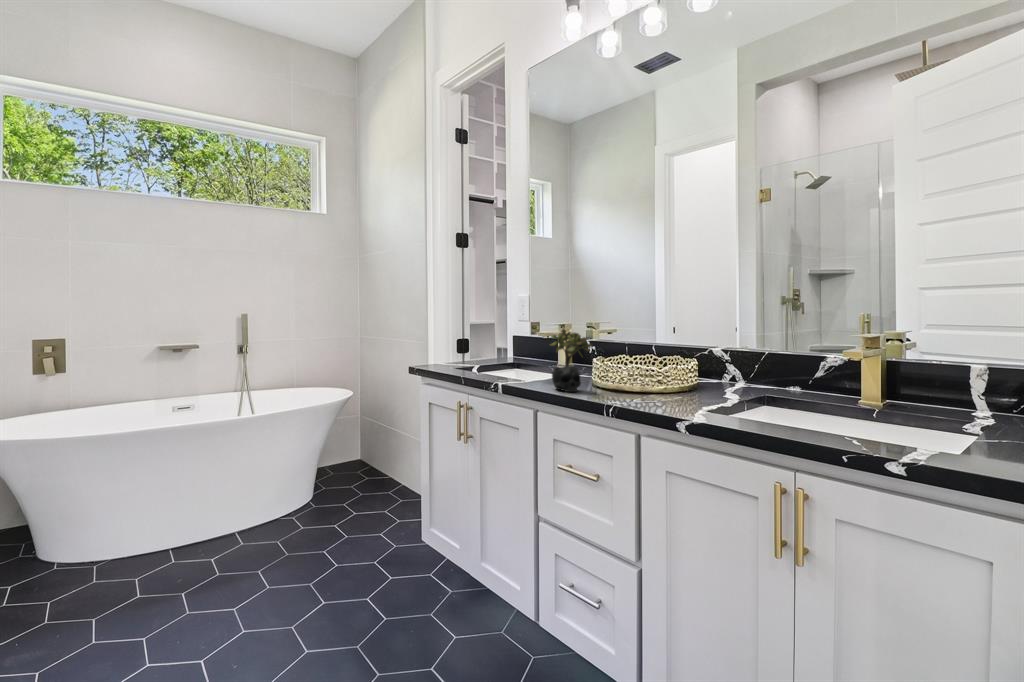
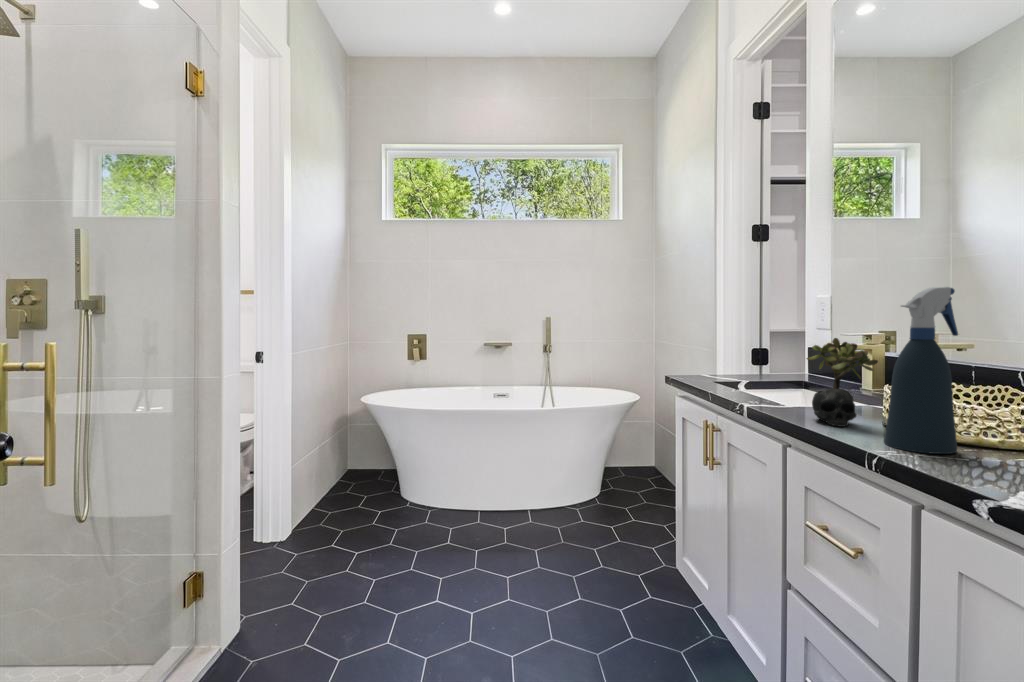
spray bottle: none [607,294,645,402] -> present [884,287,958,454]

